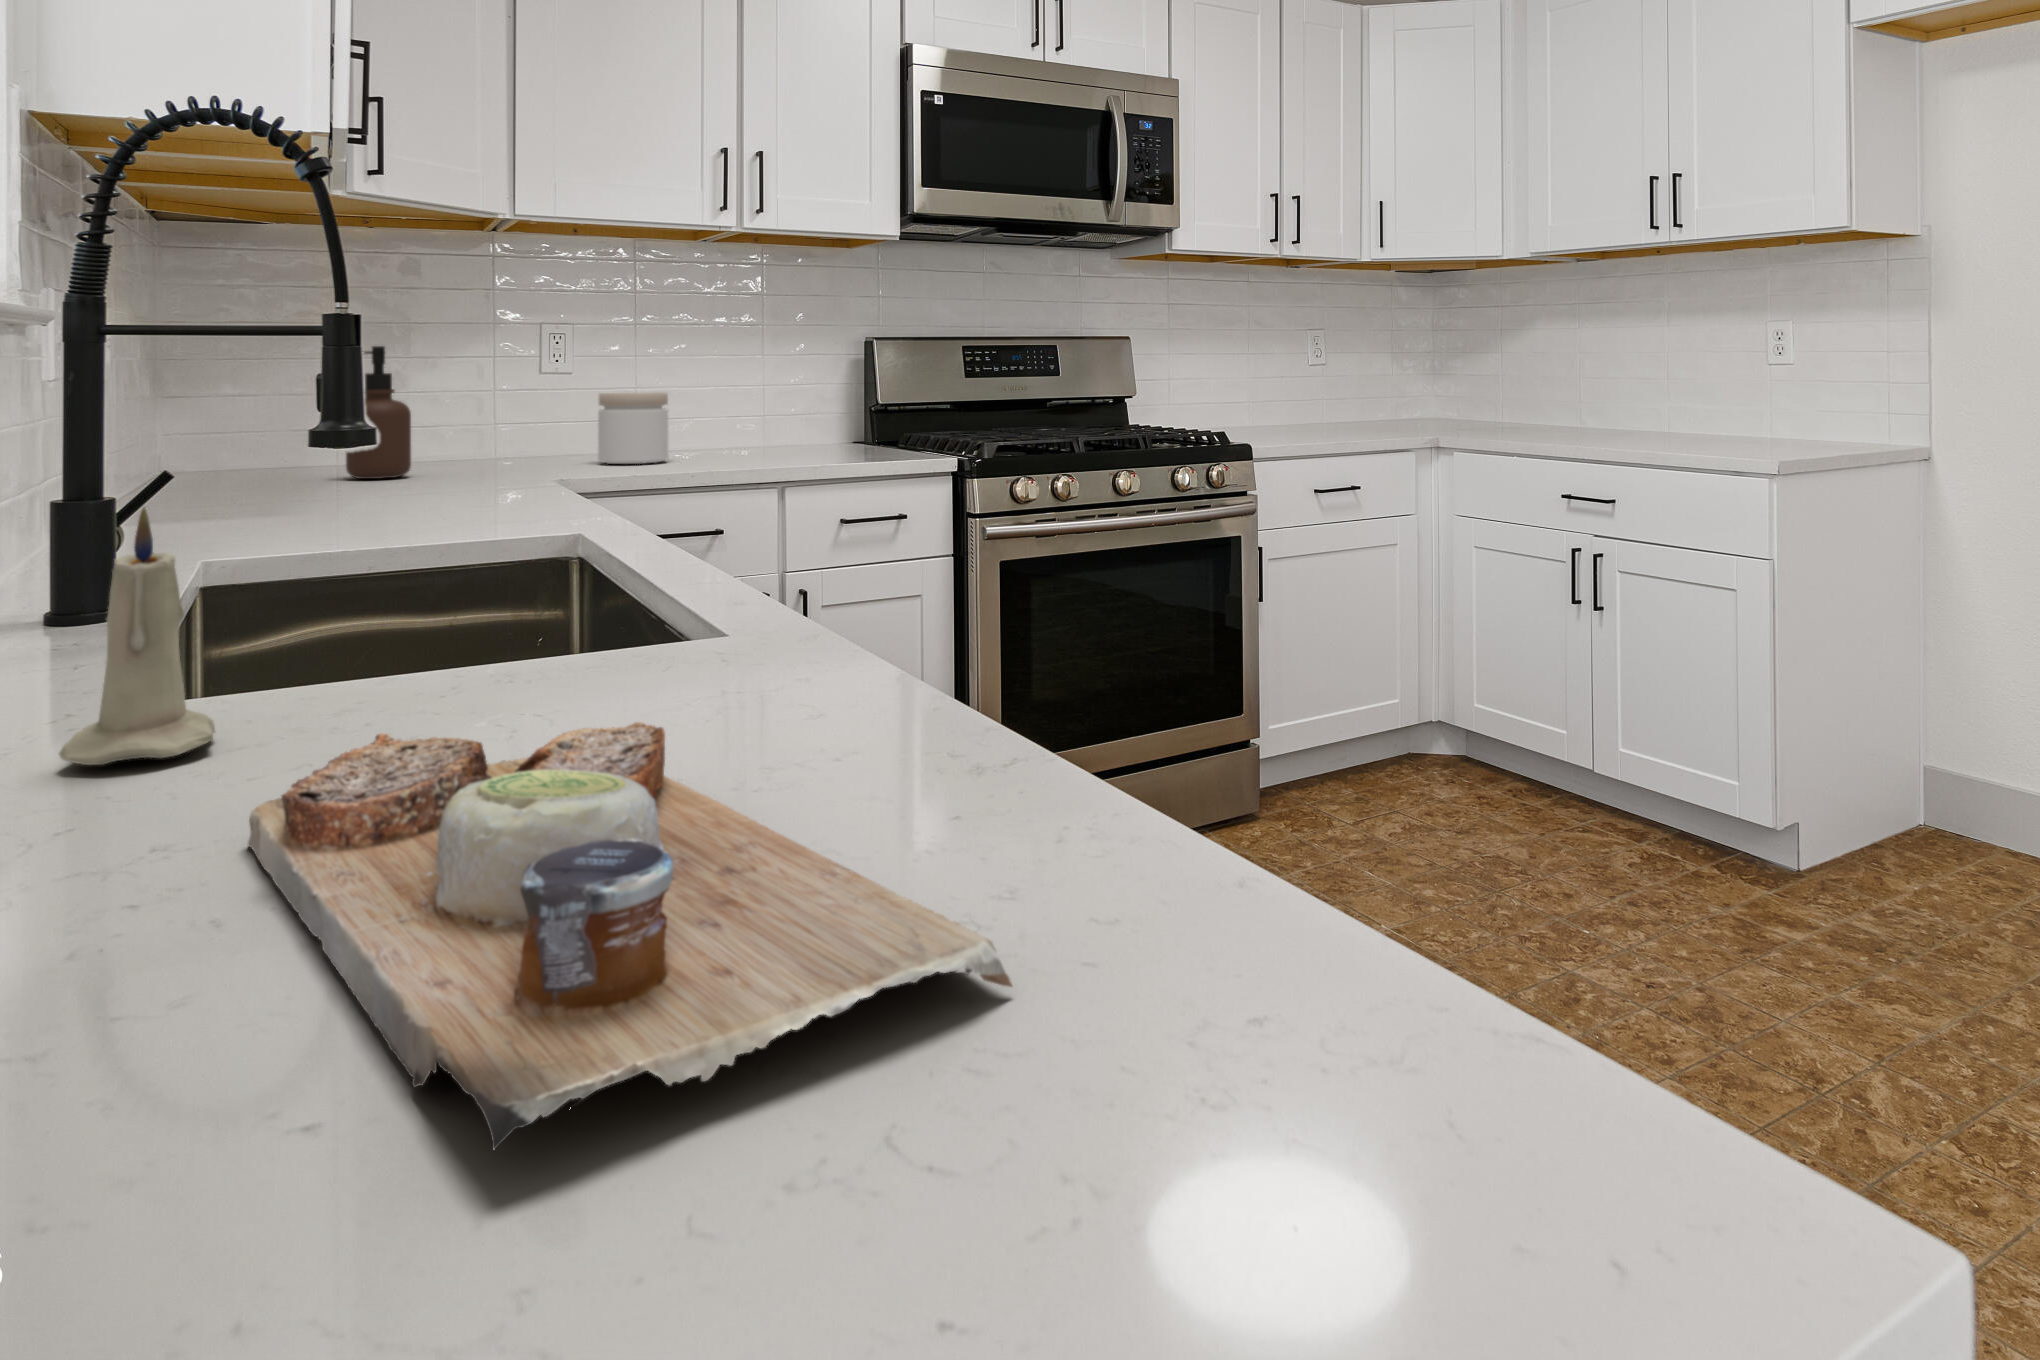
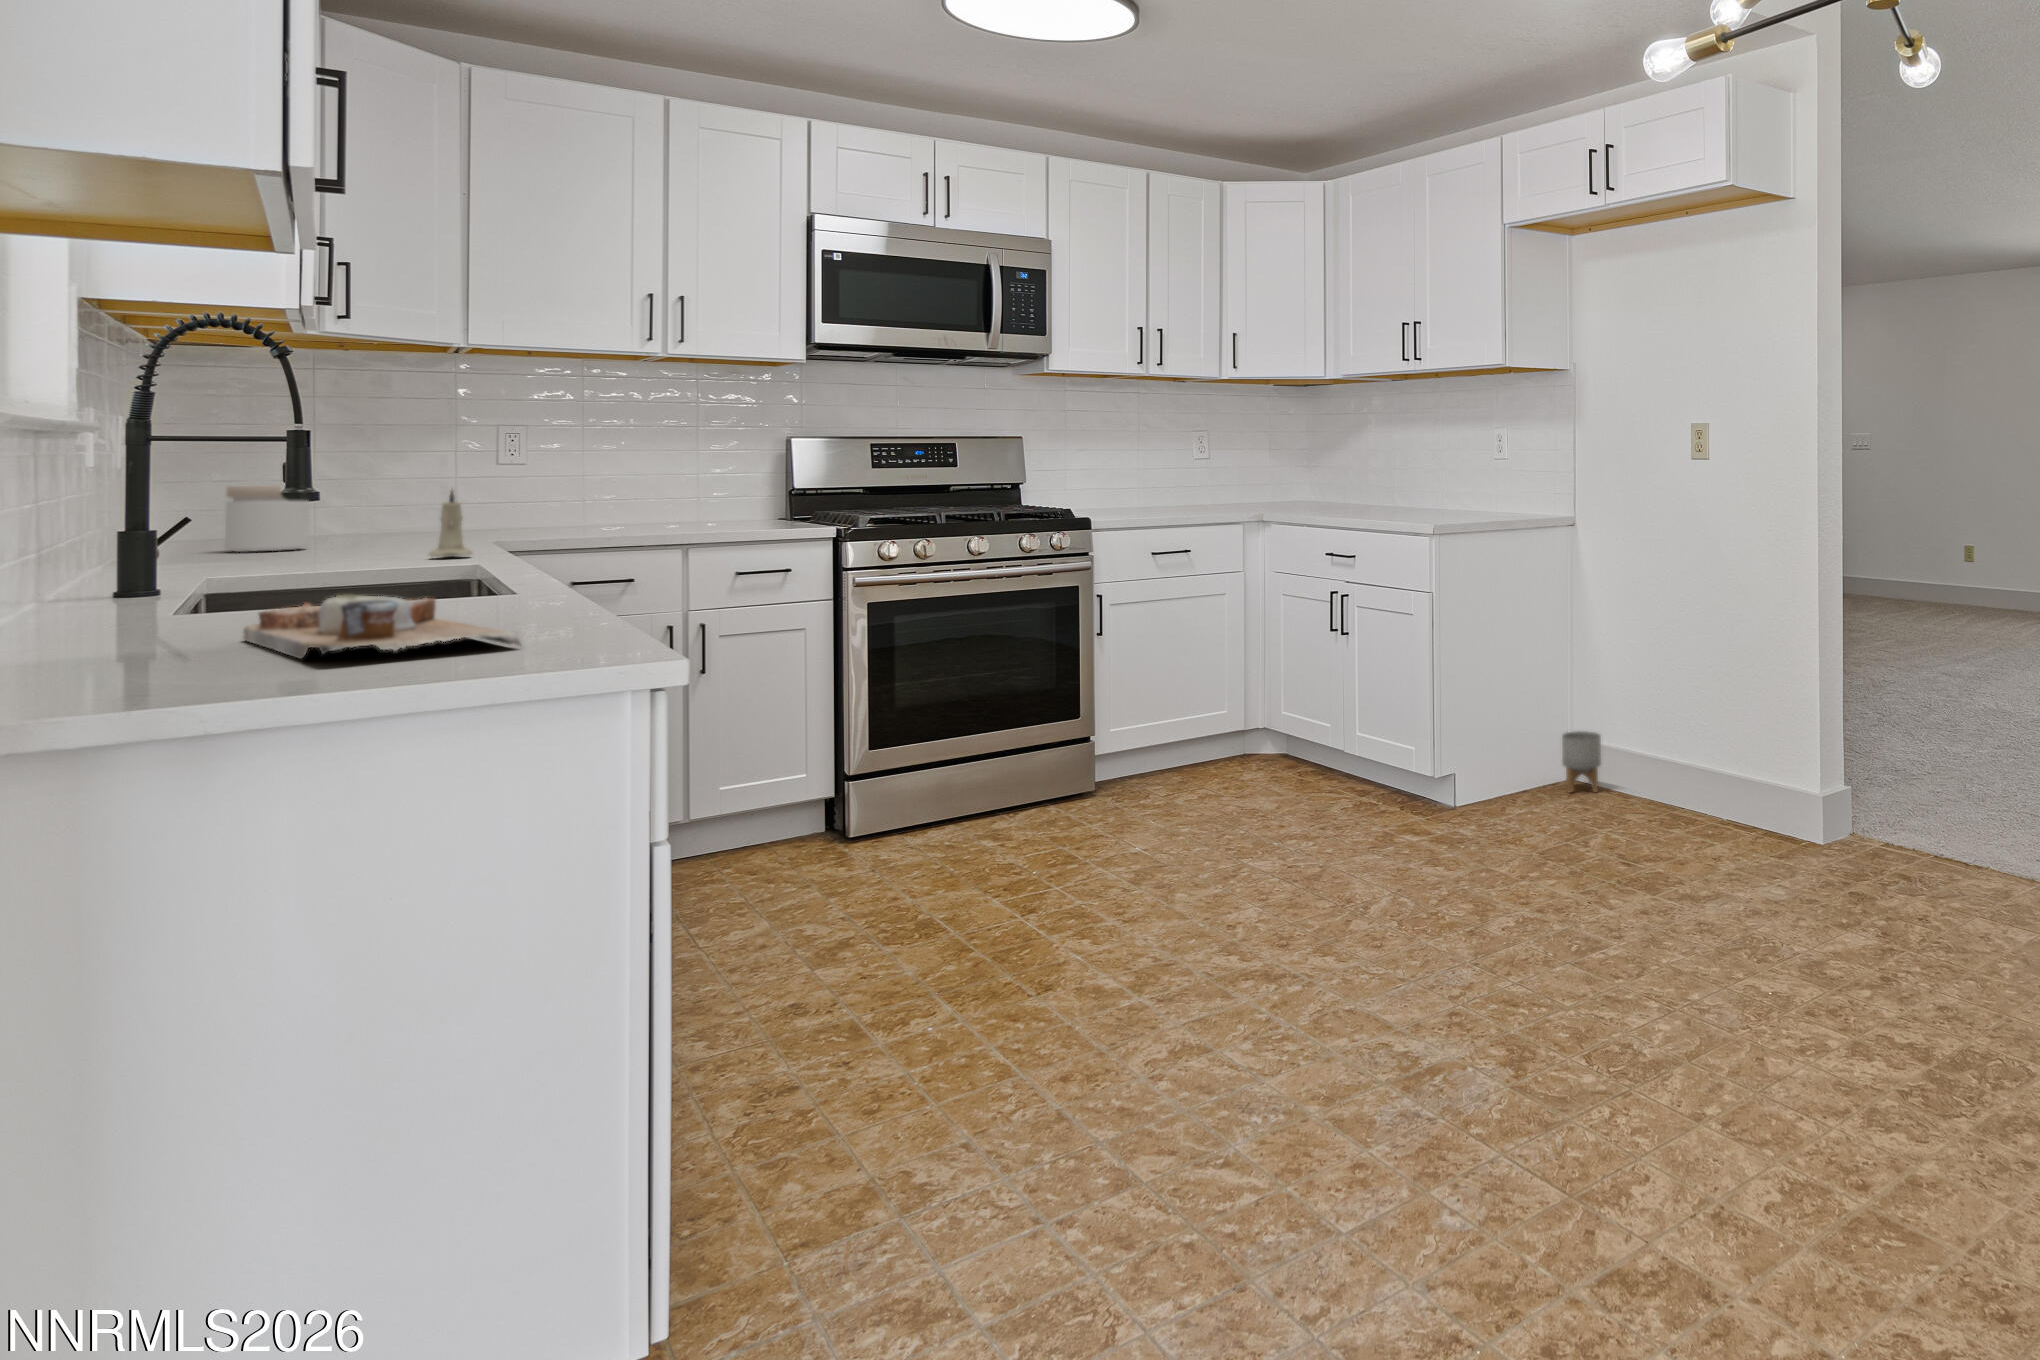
soap dispenser: present [346,346,411,479] -> none [315,443,372,543]
jar: present [598,392,668,464] -> present [225,485,309,552]
candle: present [59,508,215,765] -> present [429,490,472,557]
planter: none [1948,767,2016,864] -> present [1562,731,1601,792]

